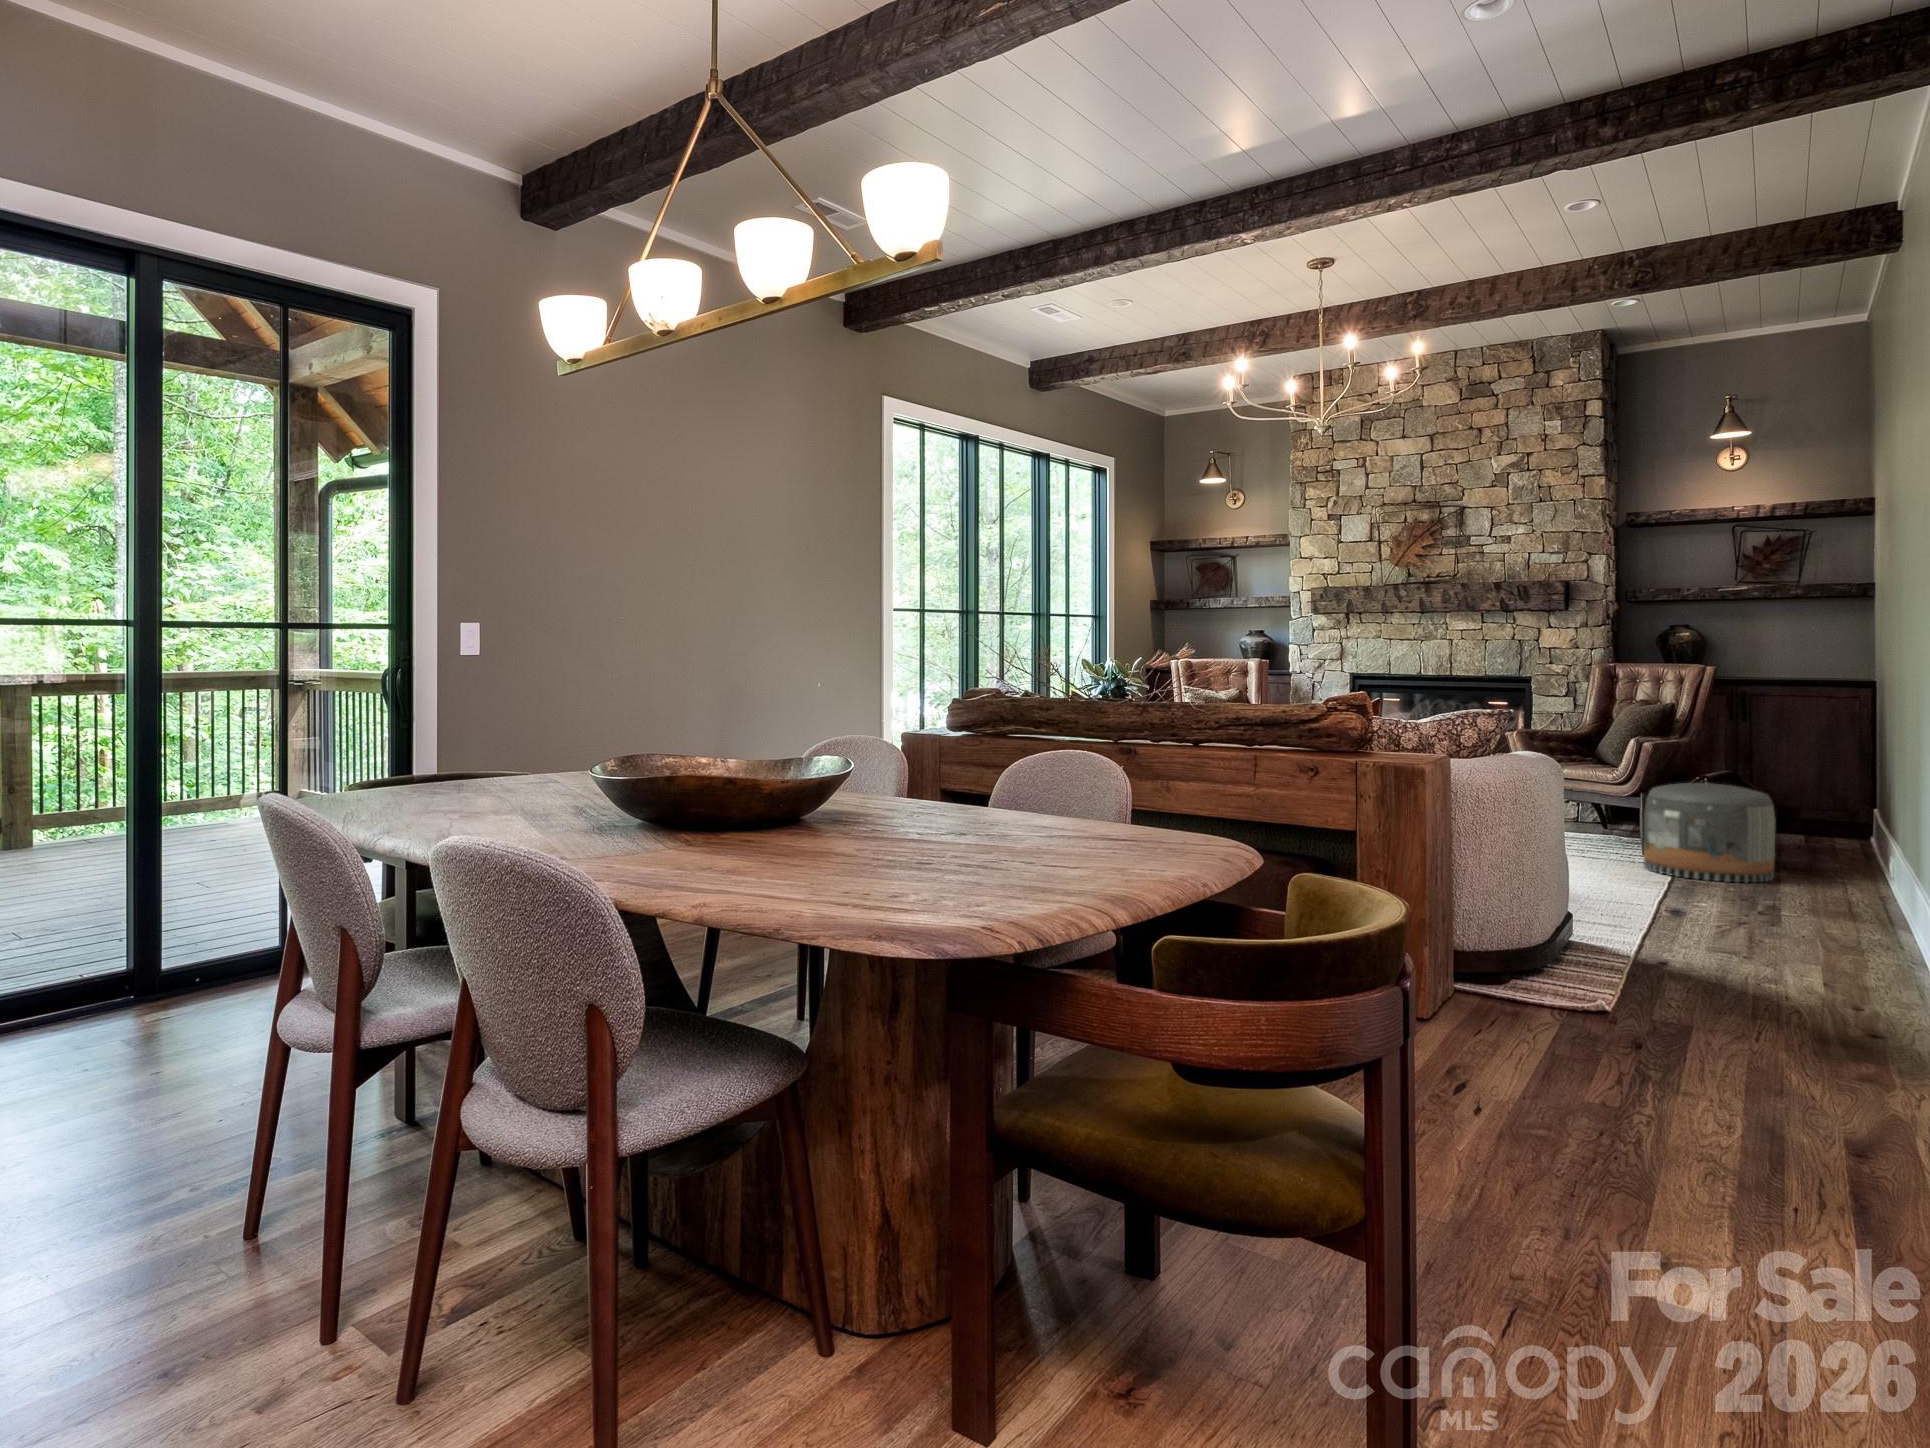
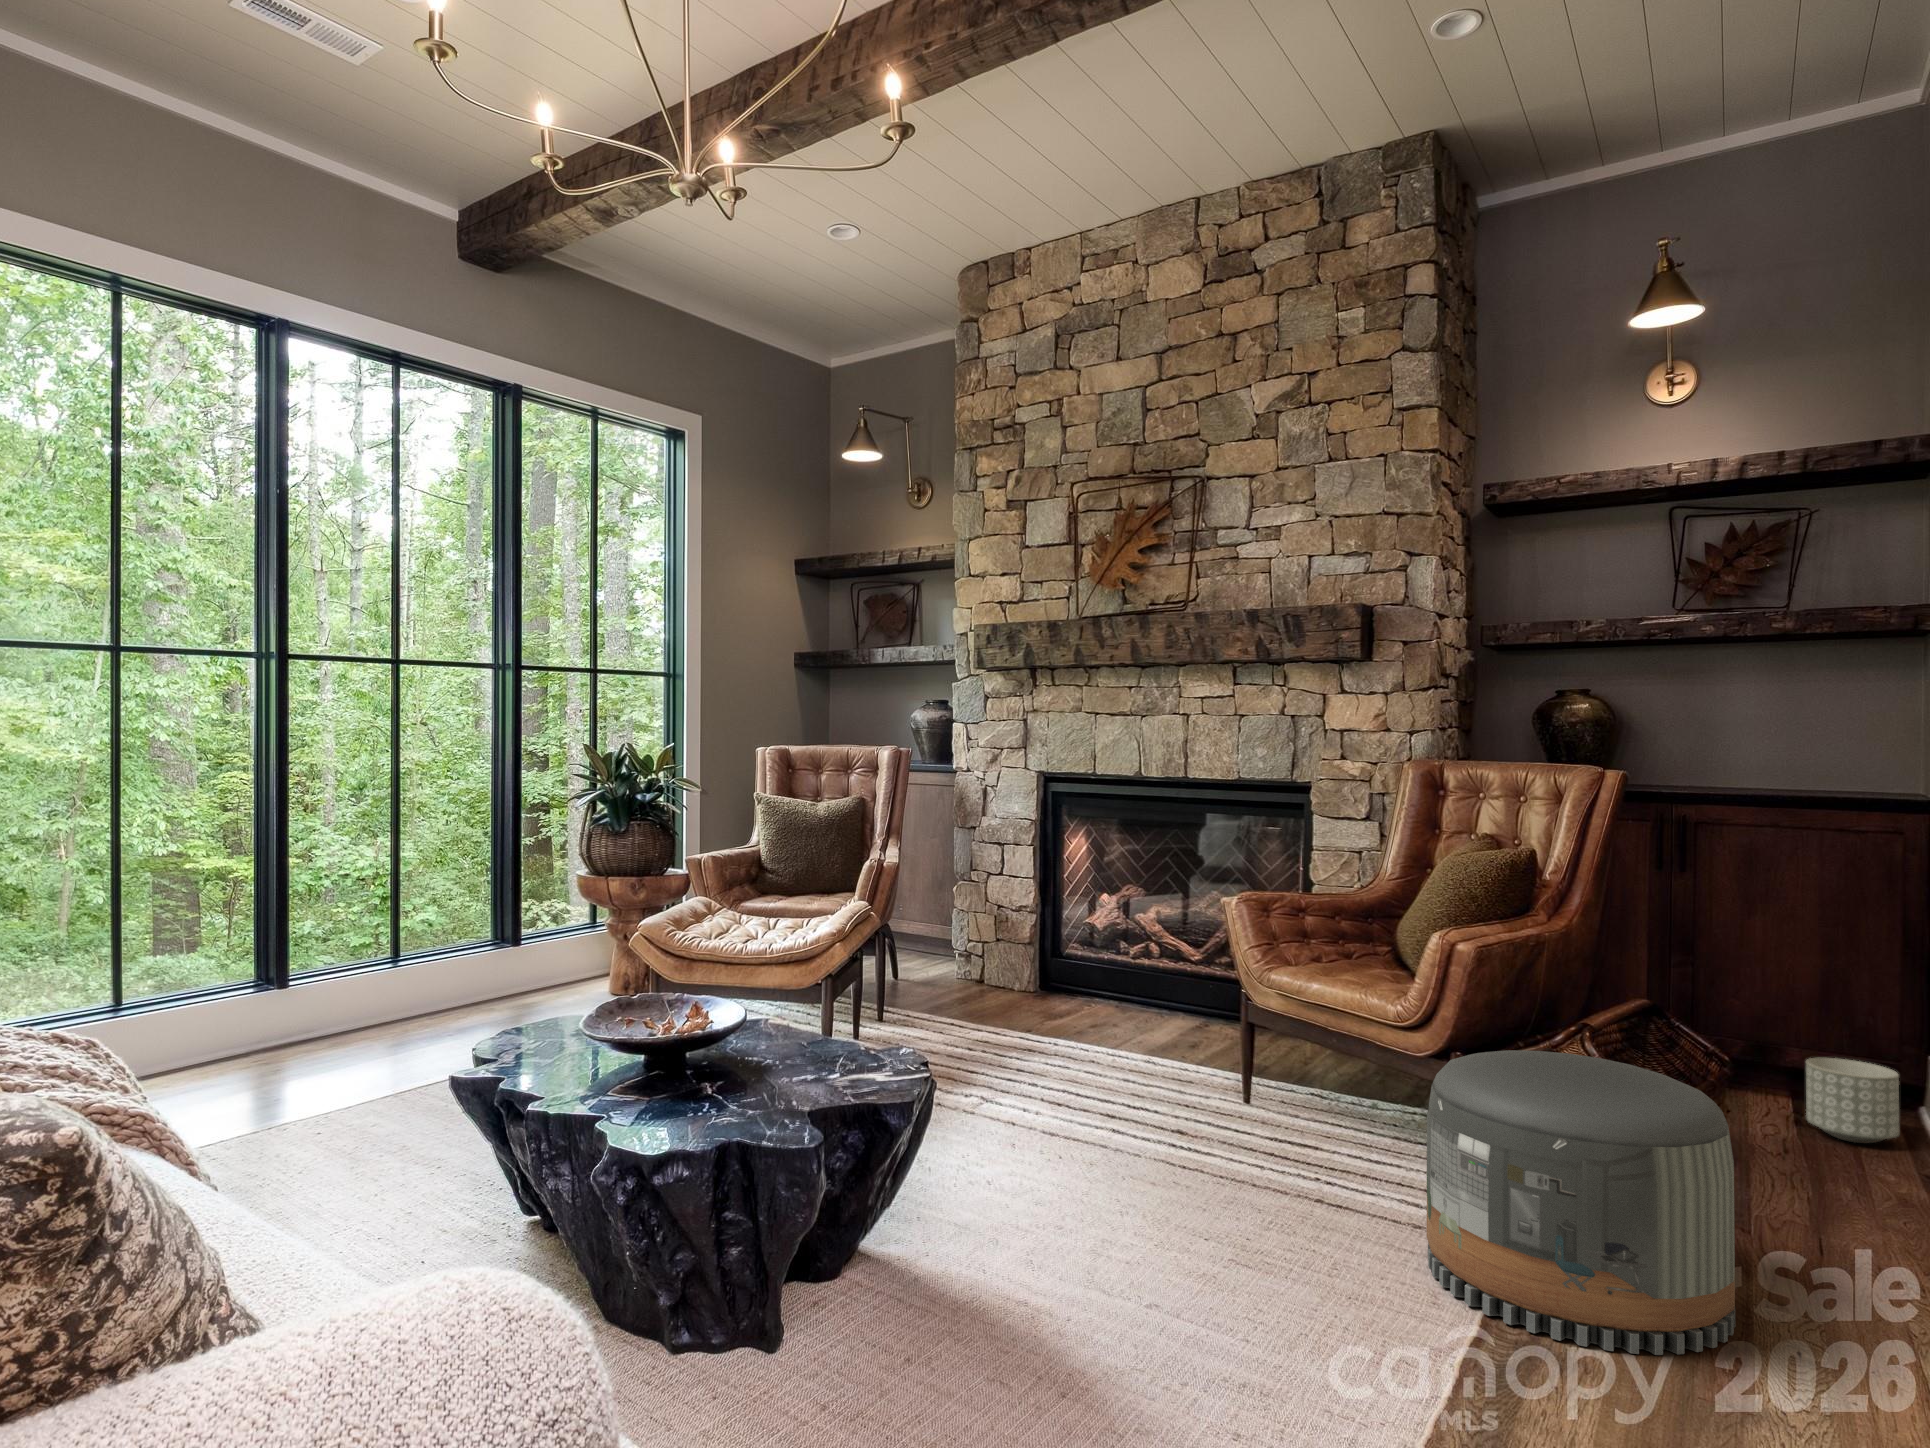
planter: none [1796,804,1841,841] -> present [1806,1058,1899,1143]

